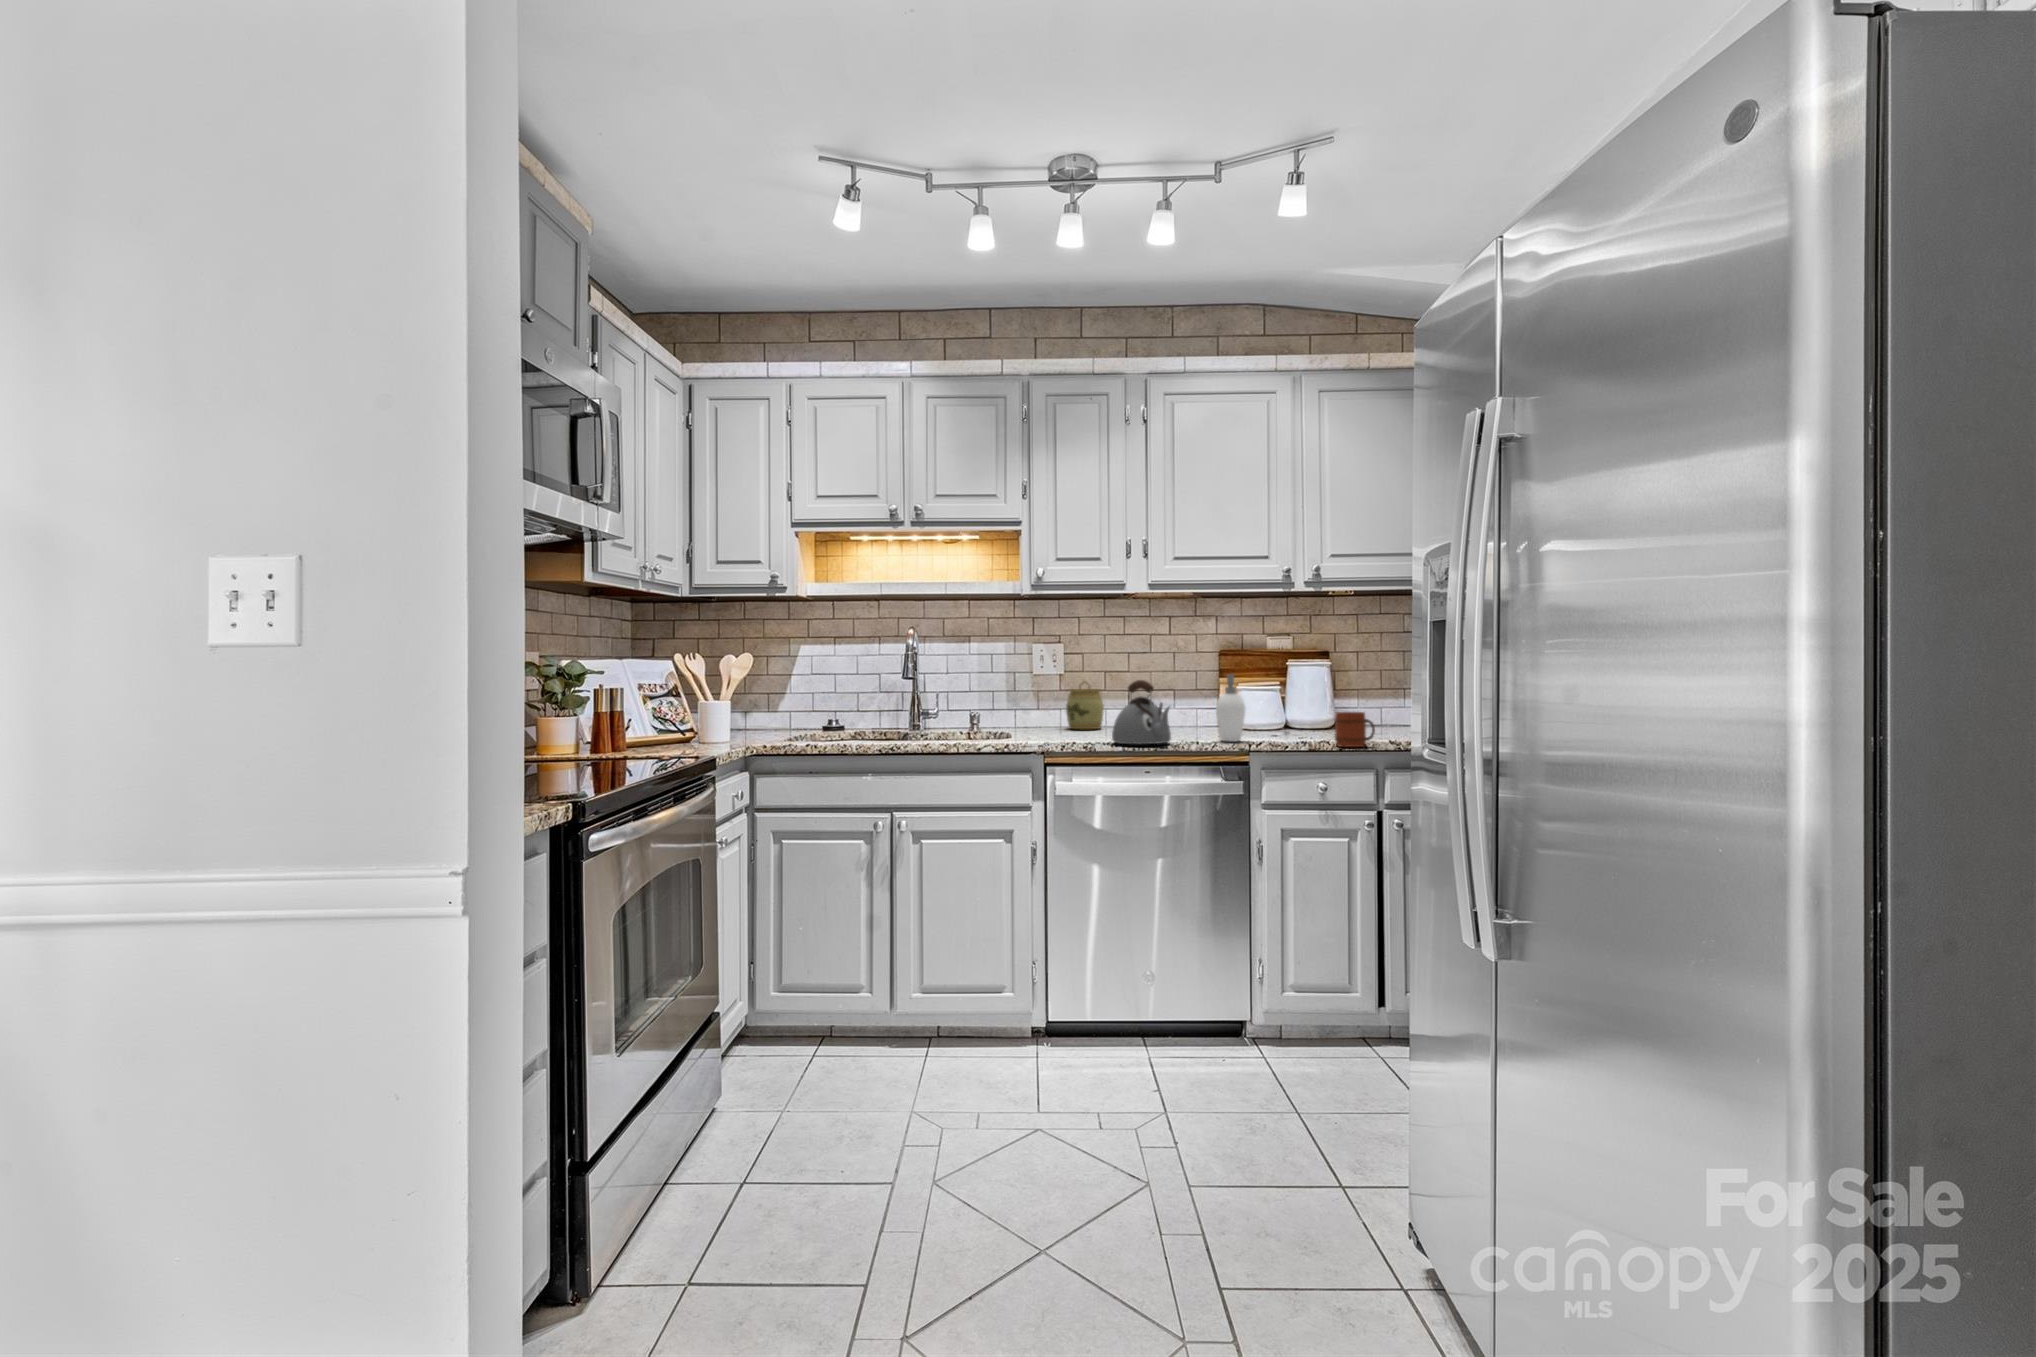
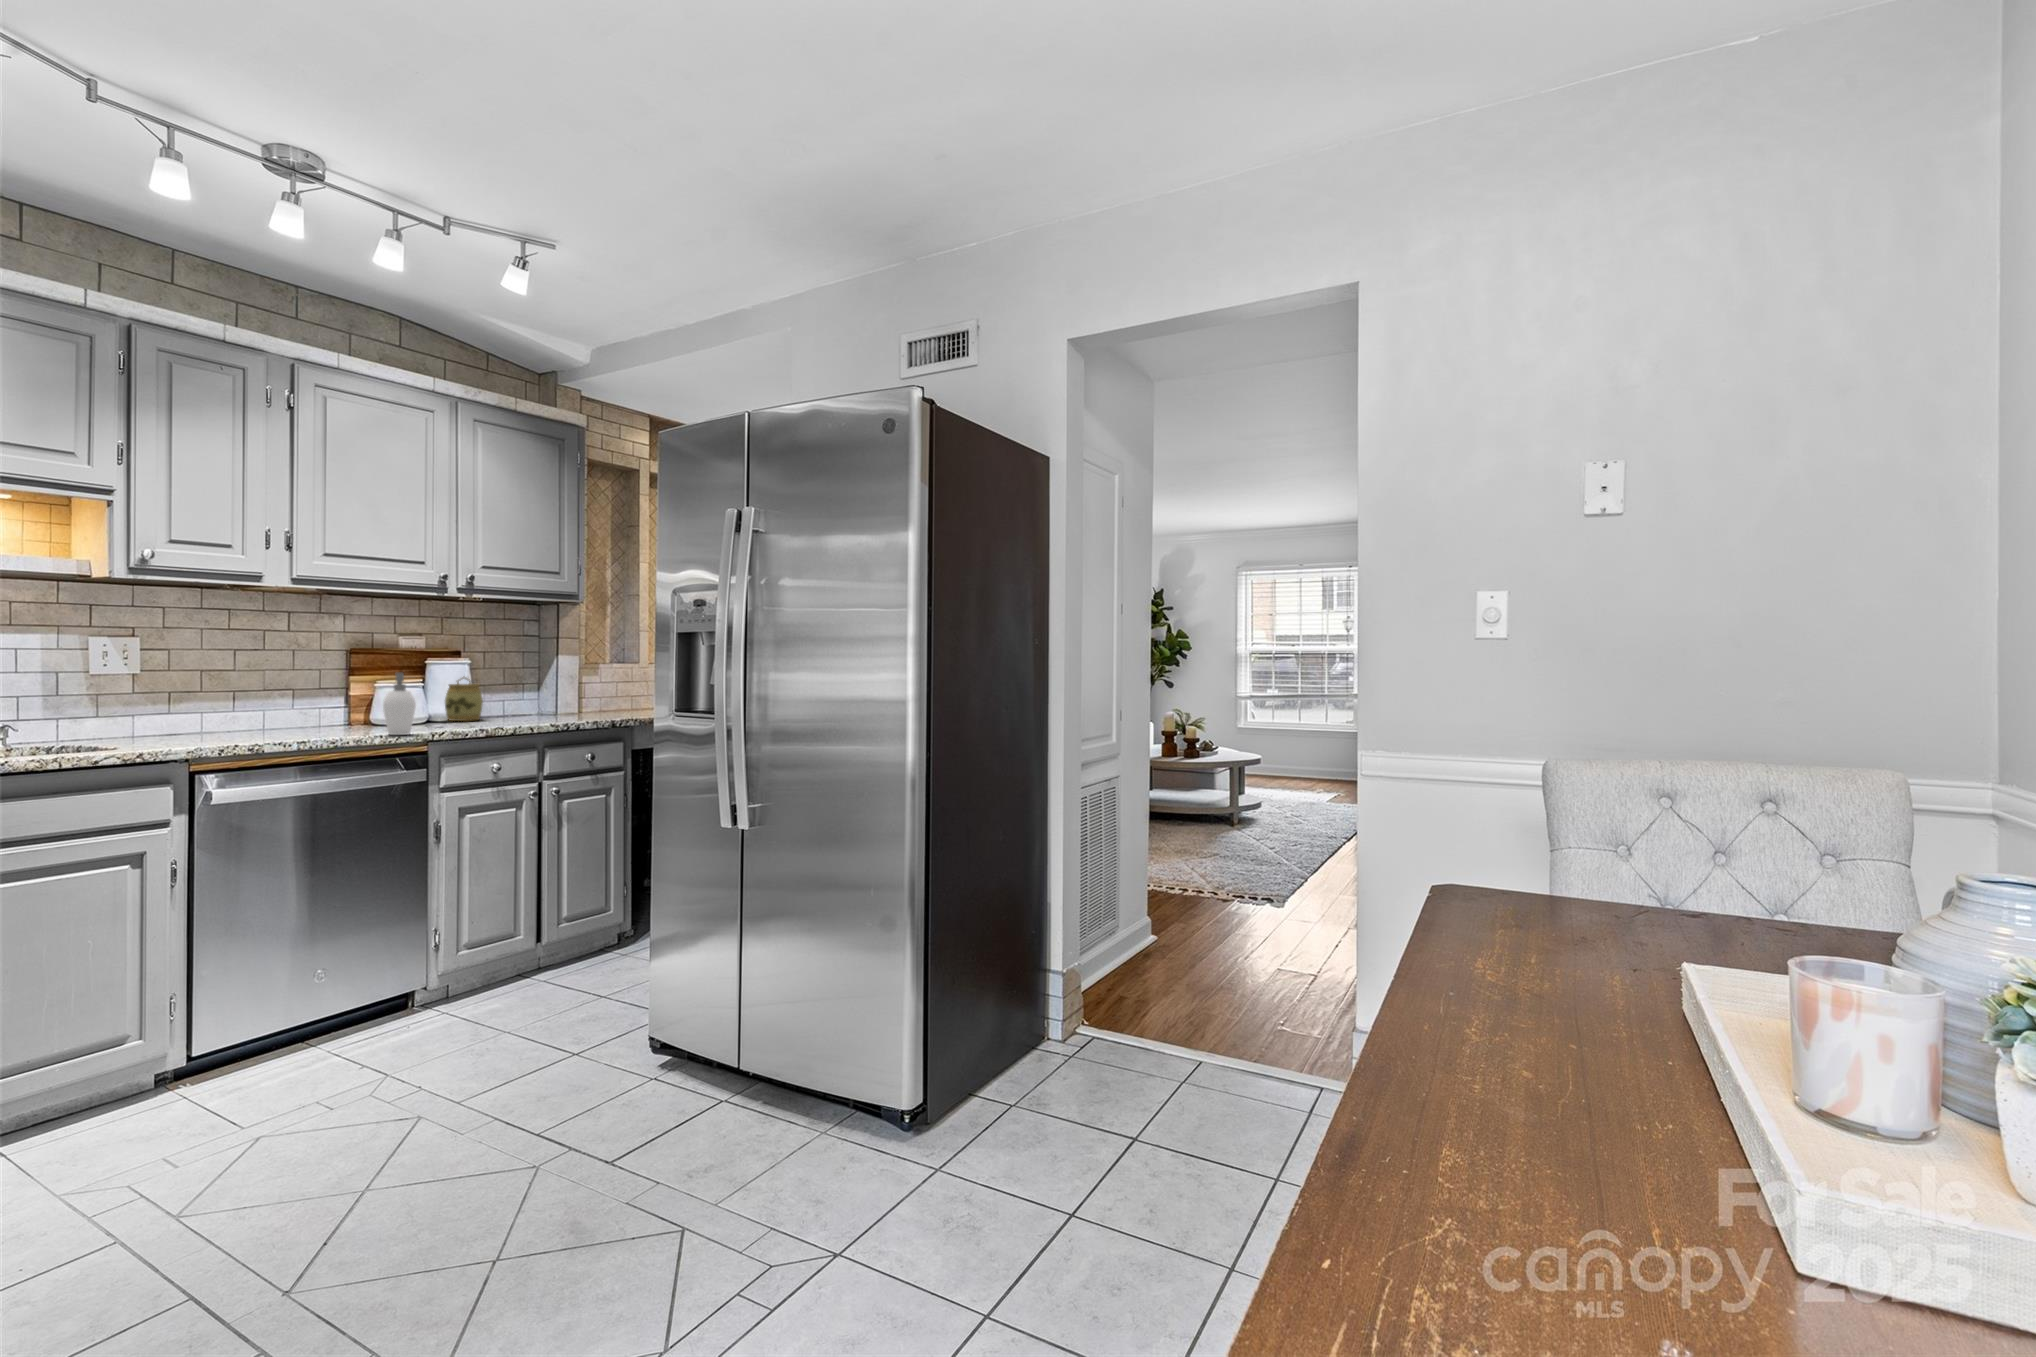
kettle: present [1112,680,1171,744] -> none [268,678,354,744]
jar: present [1066,681,1104,729] -> present [445,677,483,721]
mug: present [1335,712,1375,747] -> none [508,704,544,734]

